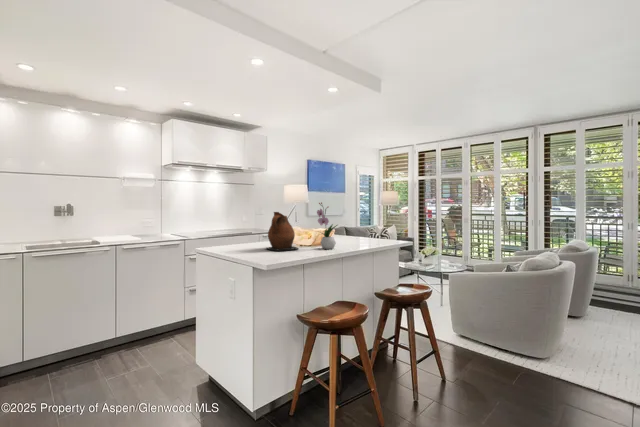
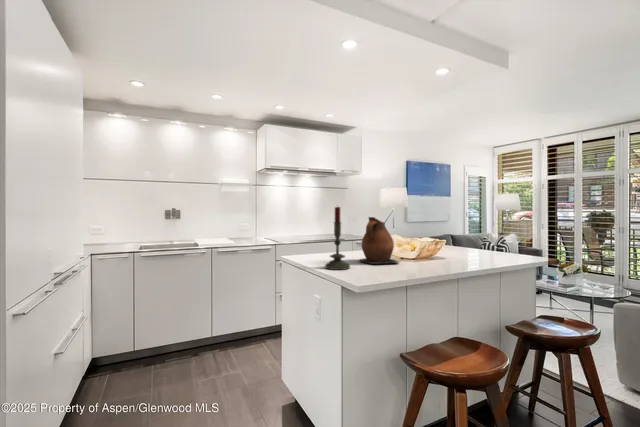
candle: none [237,202,258,257] -> present [325,207,350,270]
flower arrangement: present [317,203,337,249] -> none [422,206,451,265]

